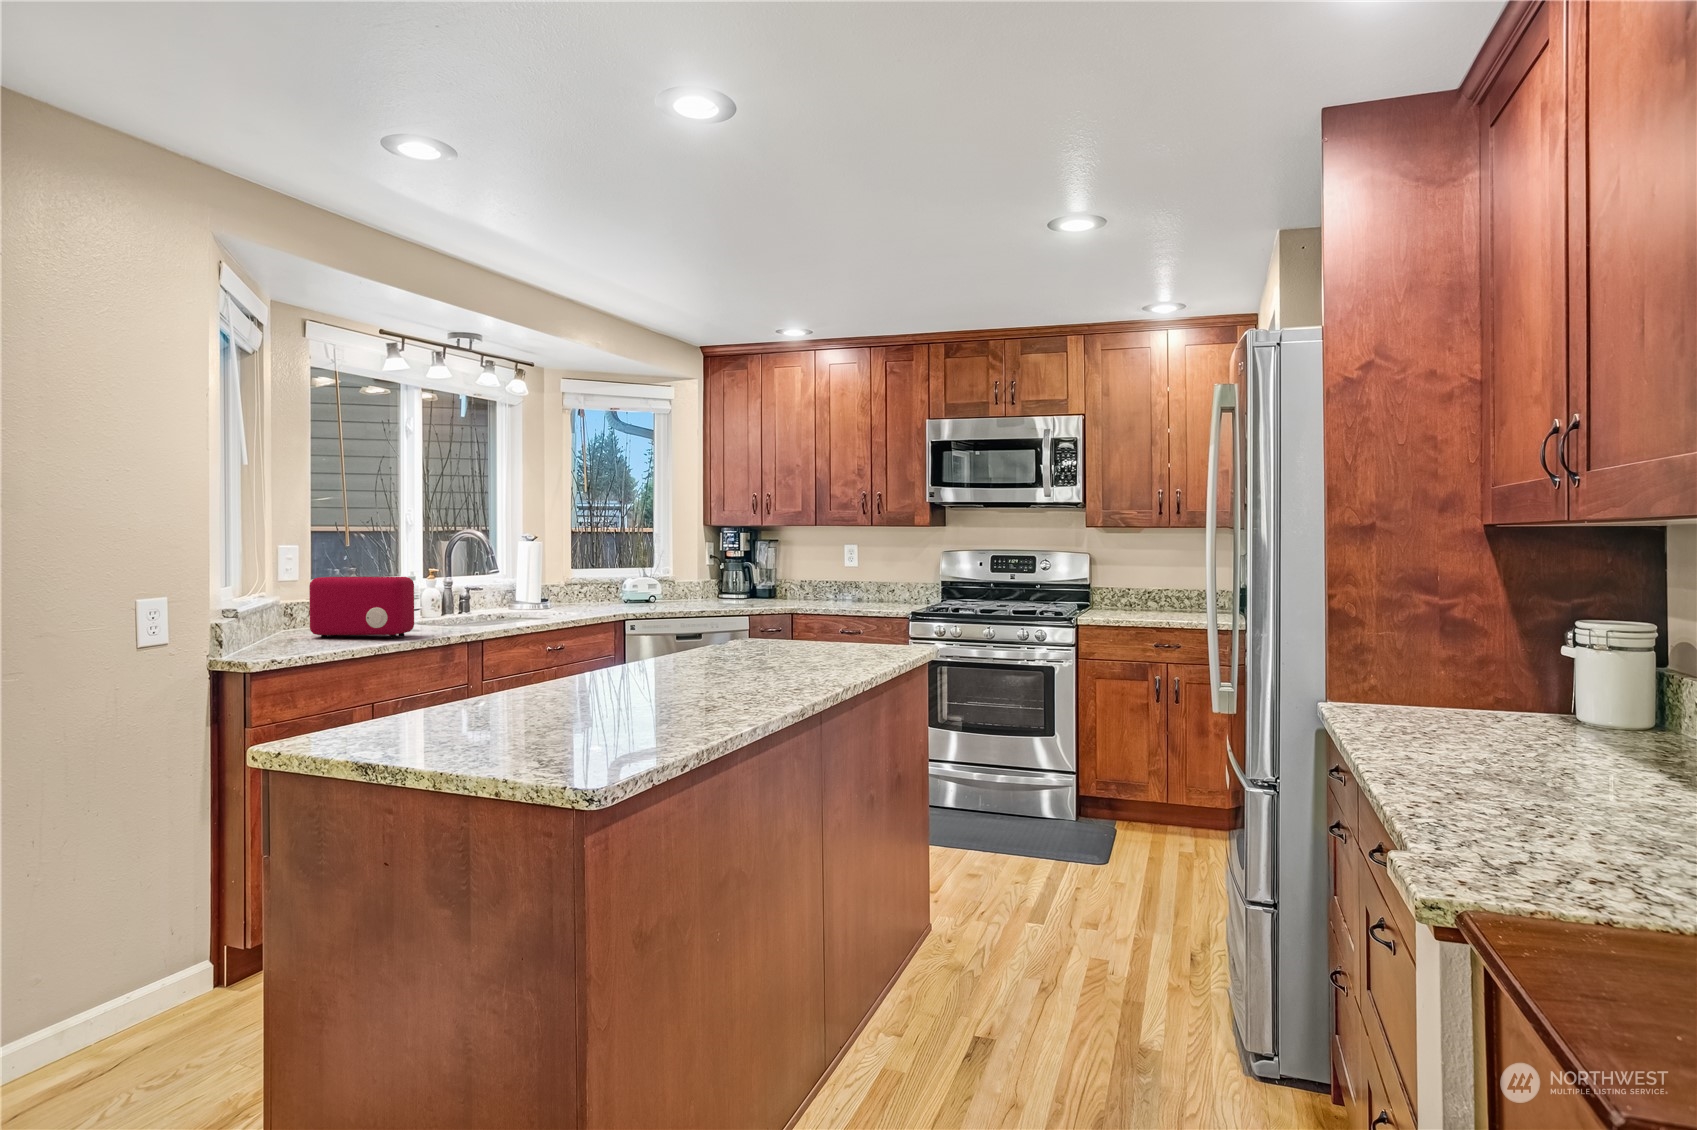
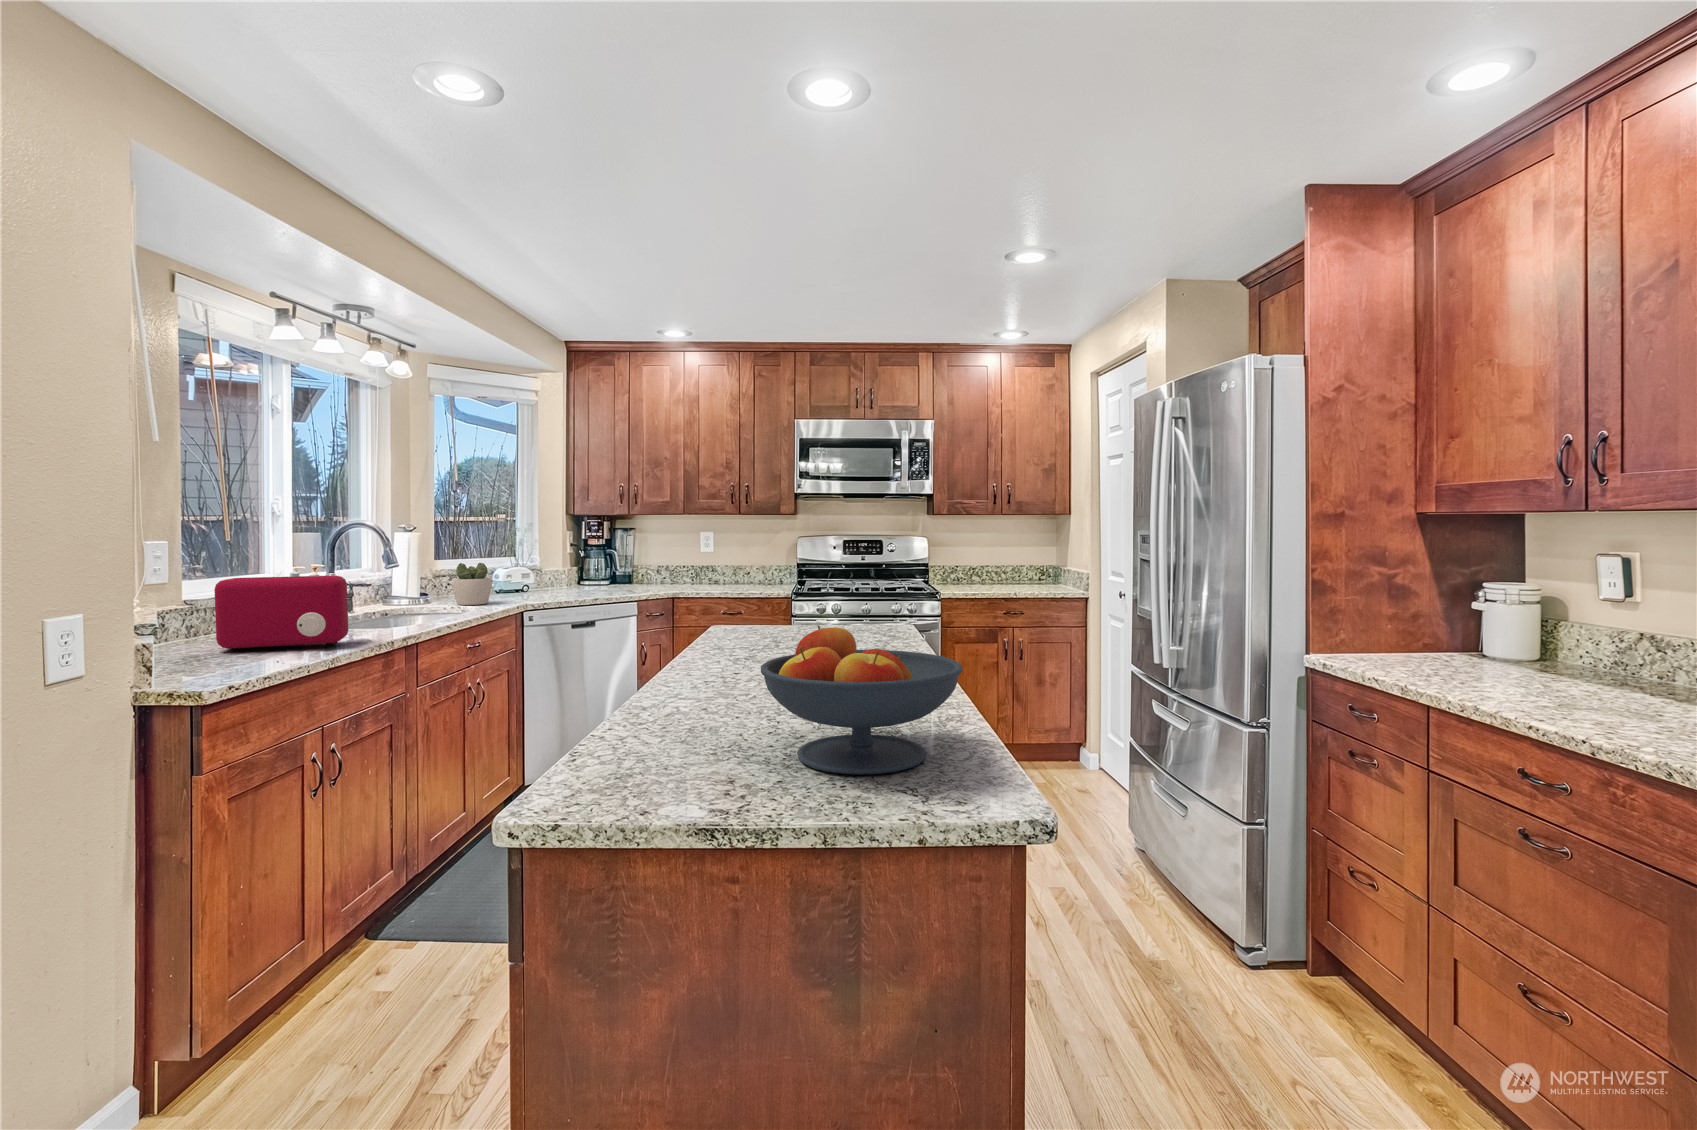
succulent plant: none [559,571,595,612] -> present [452,563,492,605]
fruit bowl: none [476,618,667,747] -> present [761,625,962,774]

